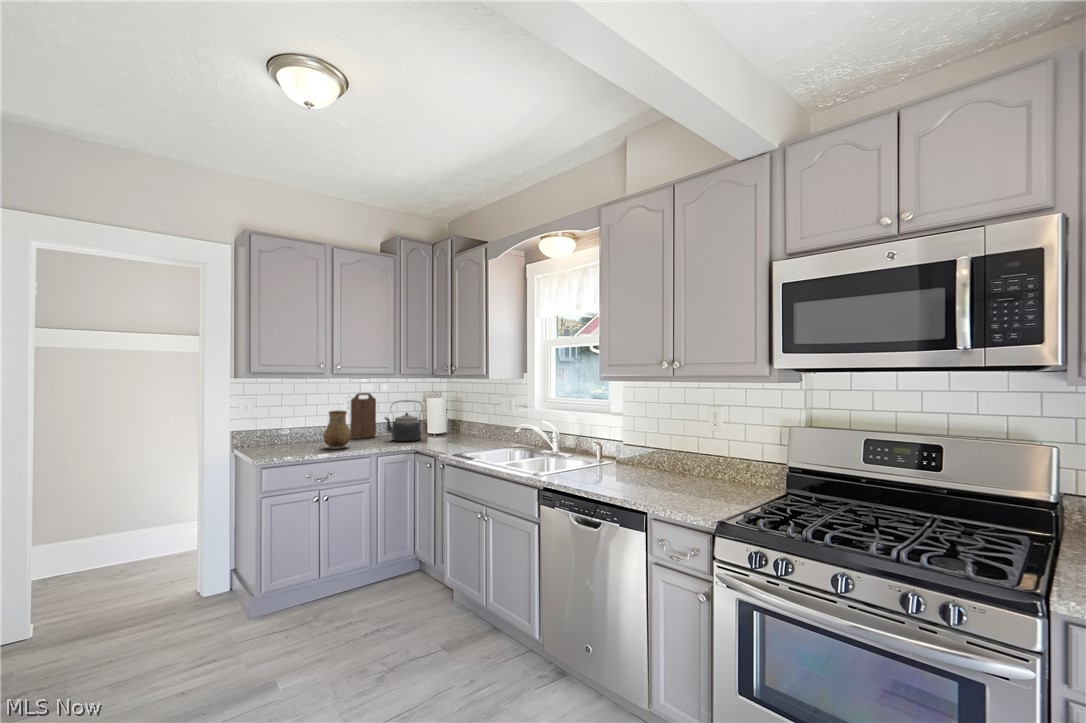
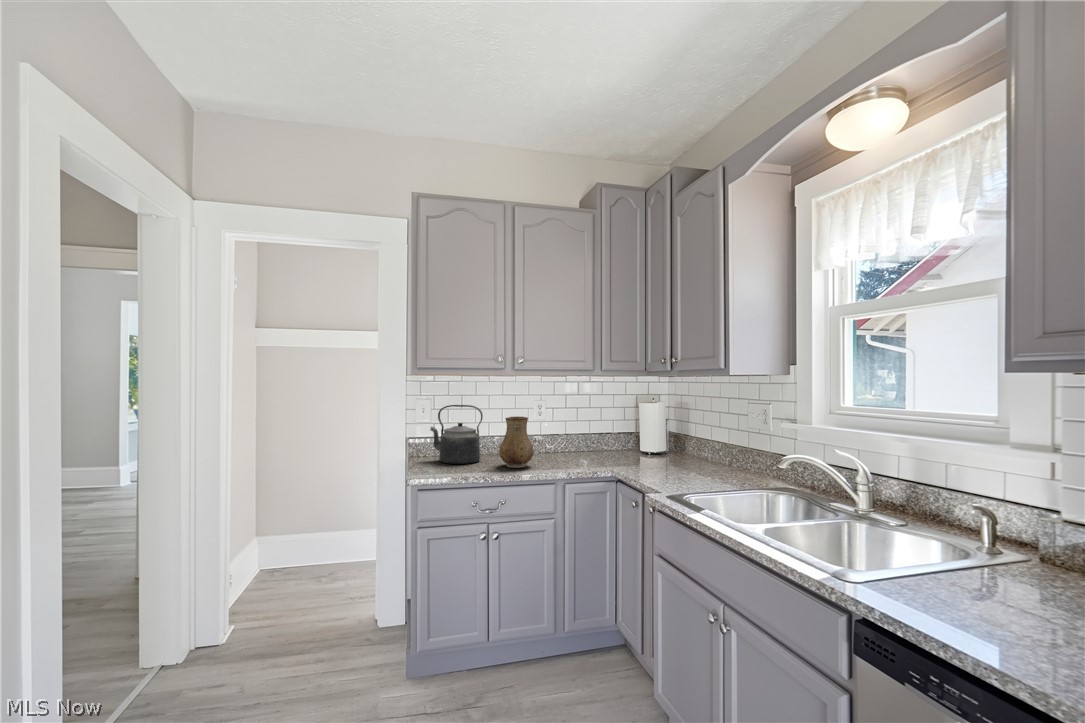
cutting board: present [350,393,376,439] -> none [541,394,574,453]
kettle: present [385,400,423,441] -> present [430,405,483,464]

